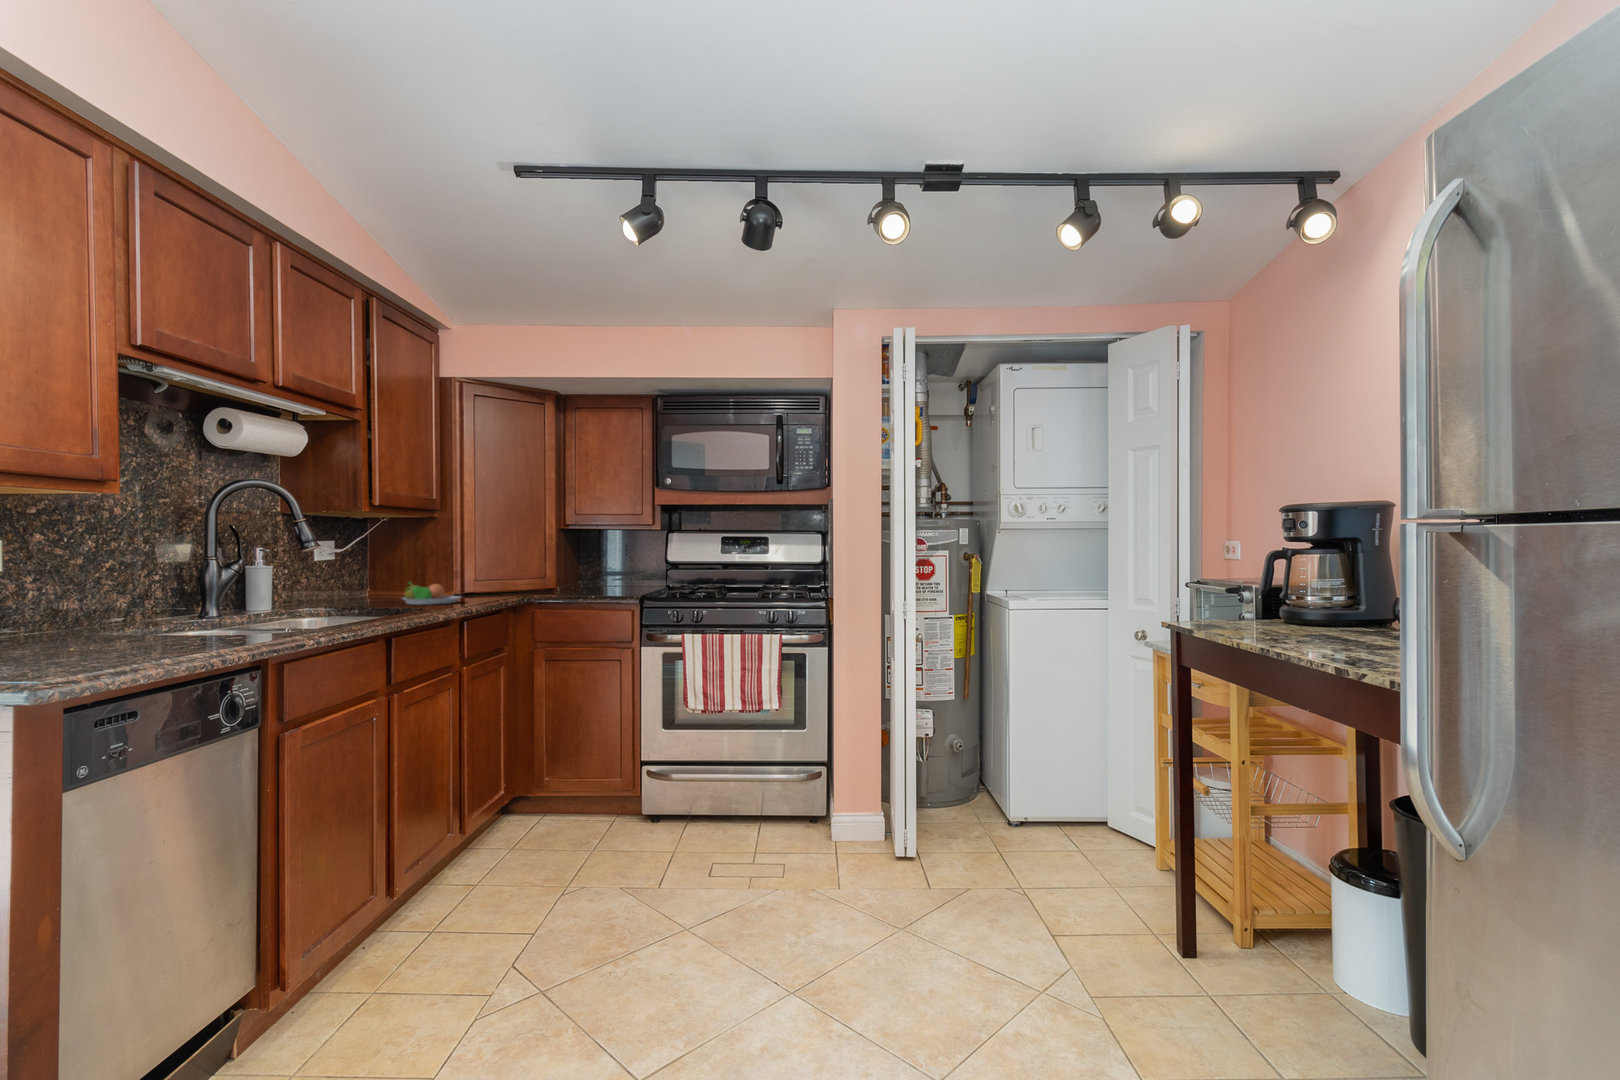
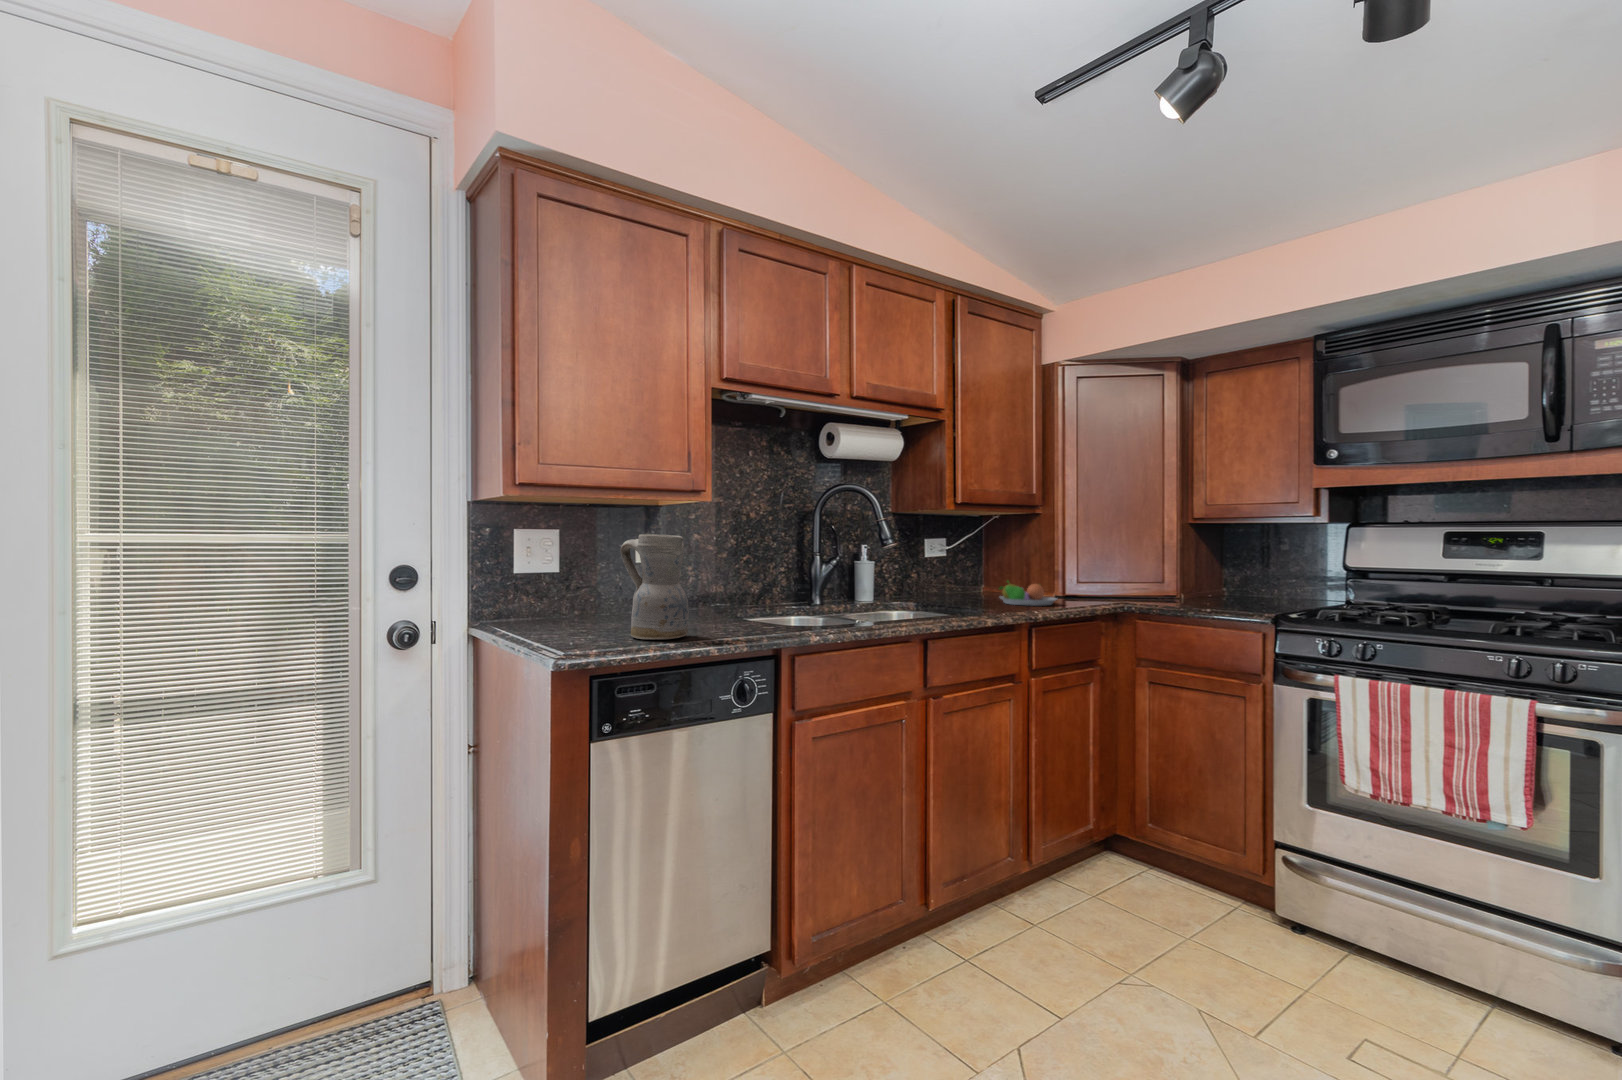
ceramic pitcher: none [47,532,165,662] -> present [620,534,689,640]

